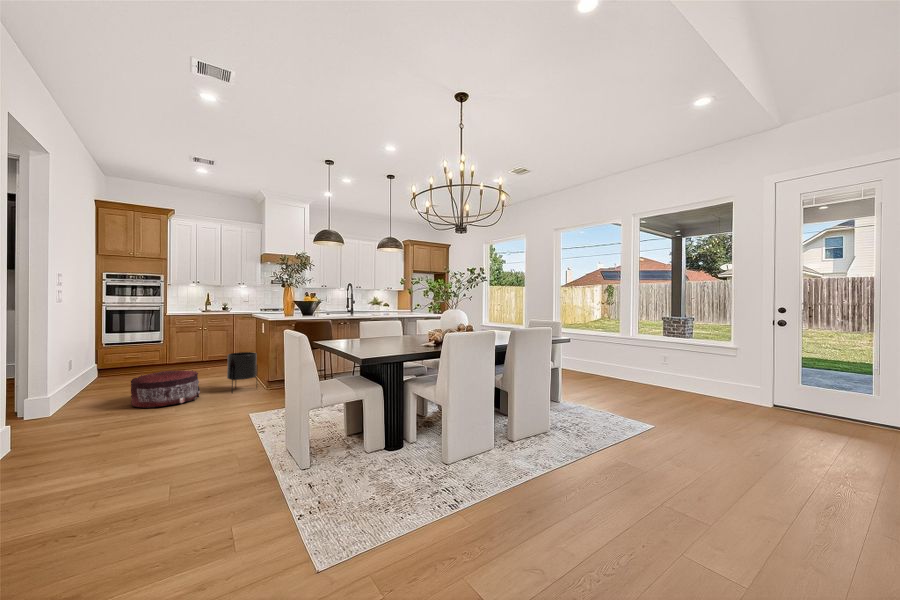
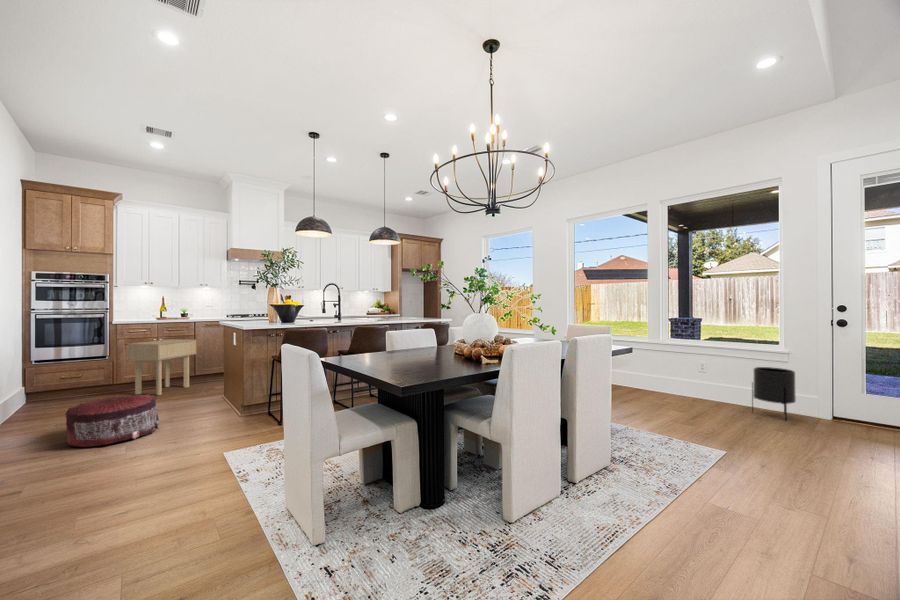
side table: none [176,330,232,375] -> present [127,339,196,395]
planter: present [227,352,258,392] -> present [752,367,796,420]

